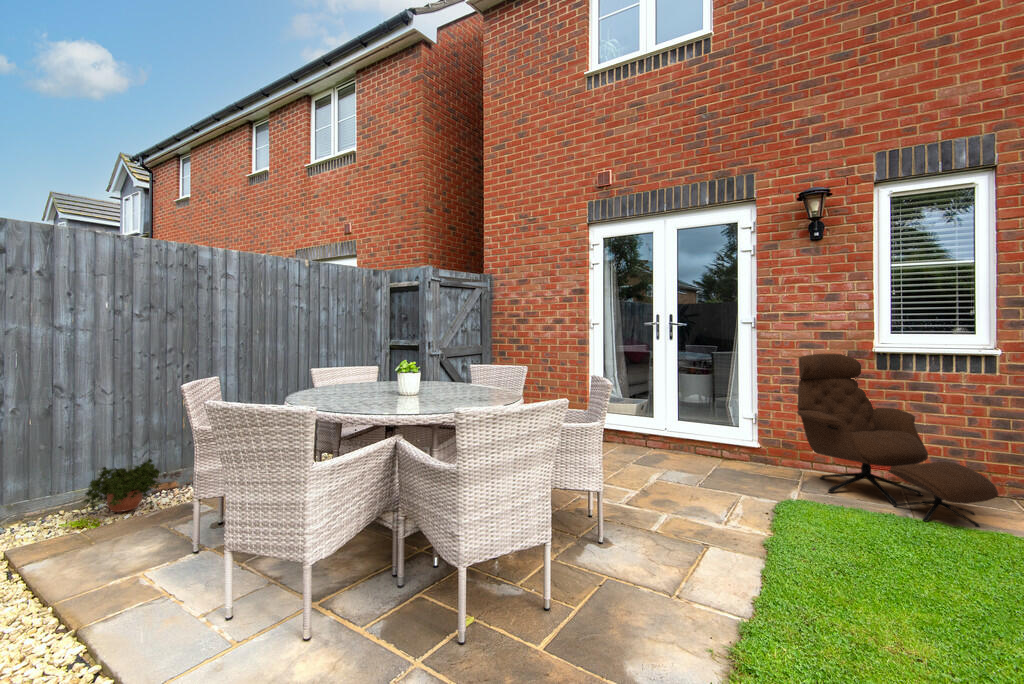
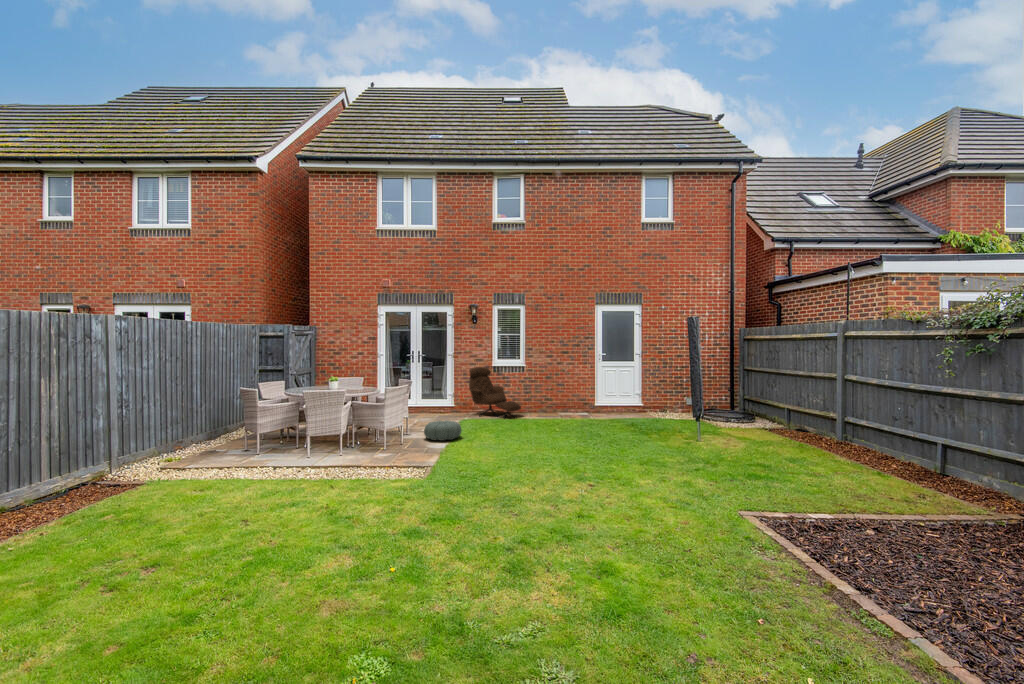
potted plant: present [84,459,161,512] -> none [188,432,222,455]
pouf: none [595,522,746,632] -> present [424,420,461,441]

